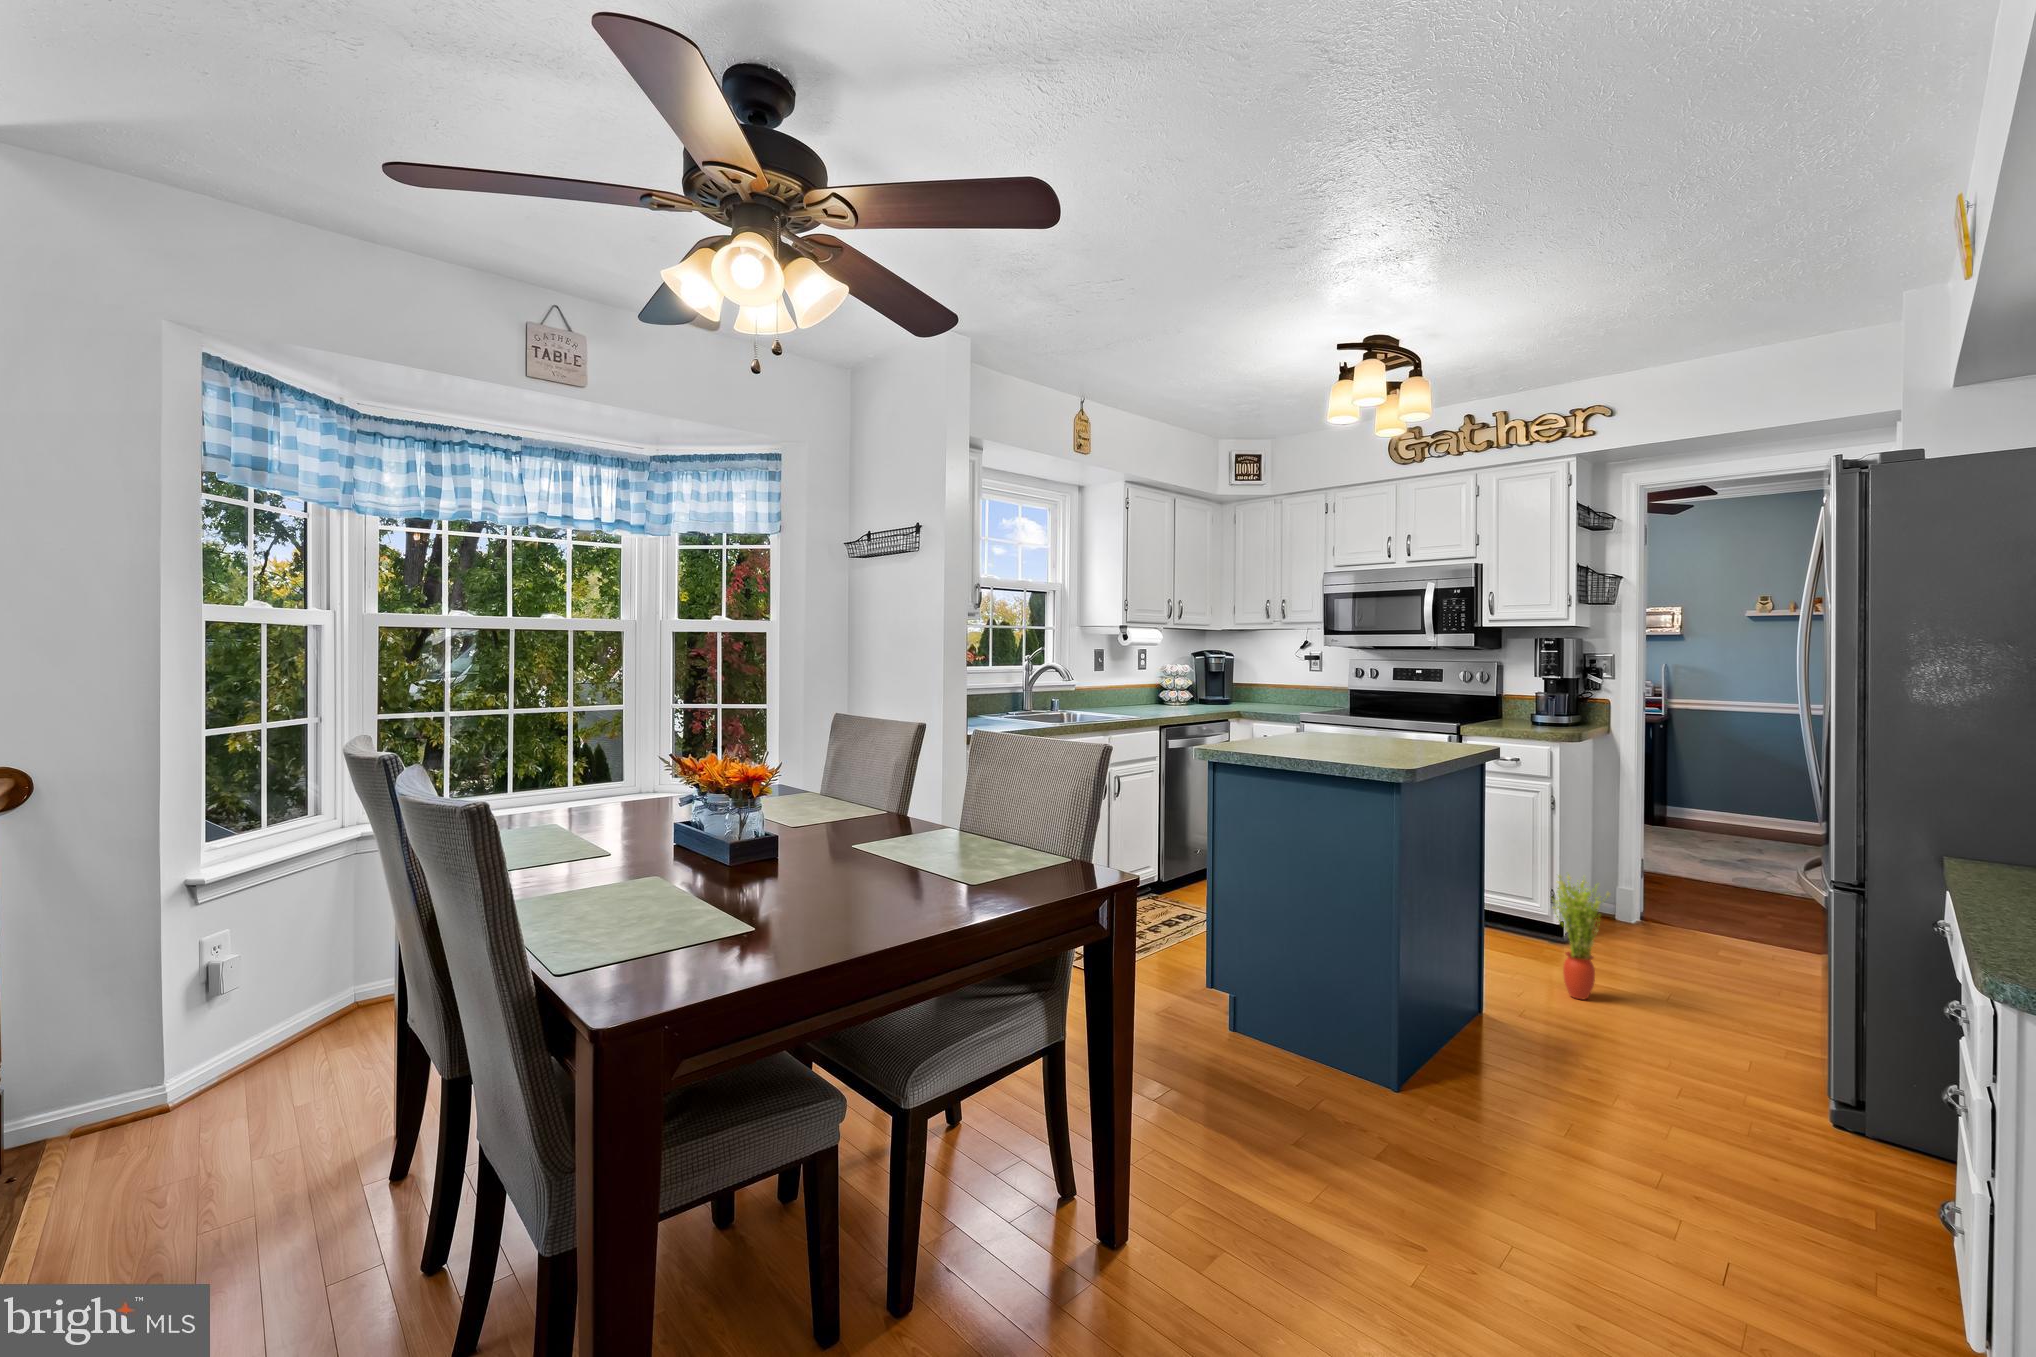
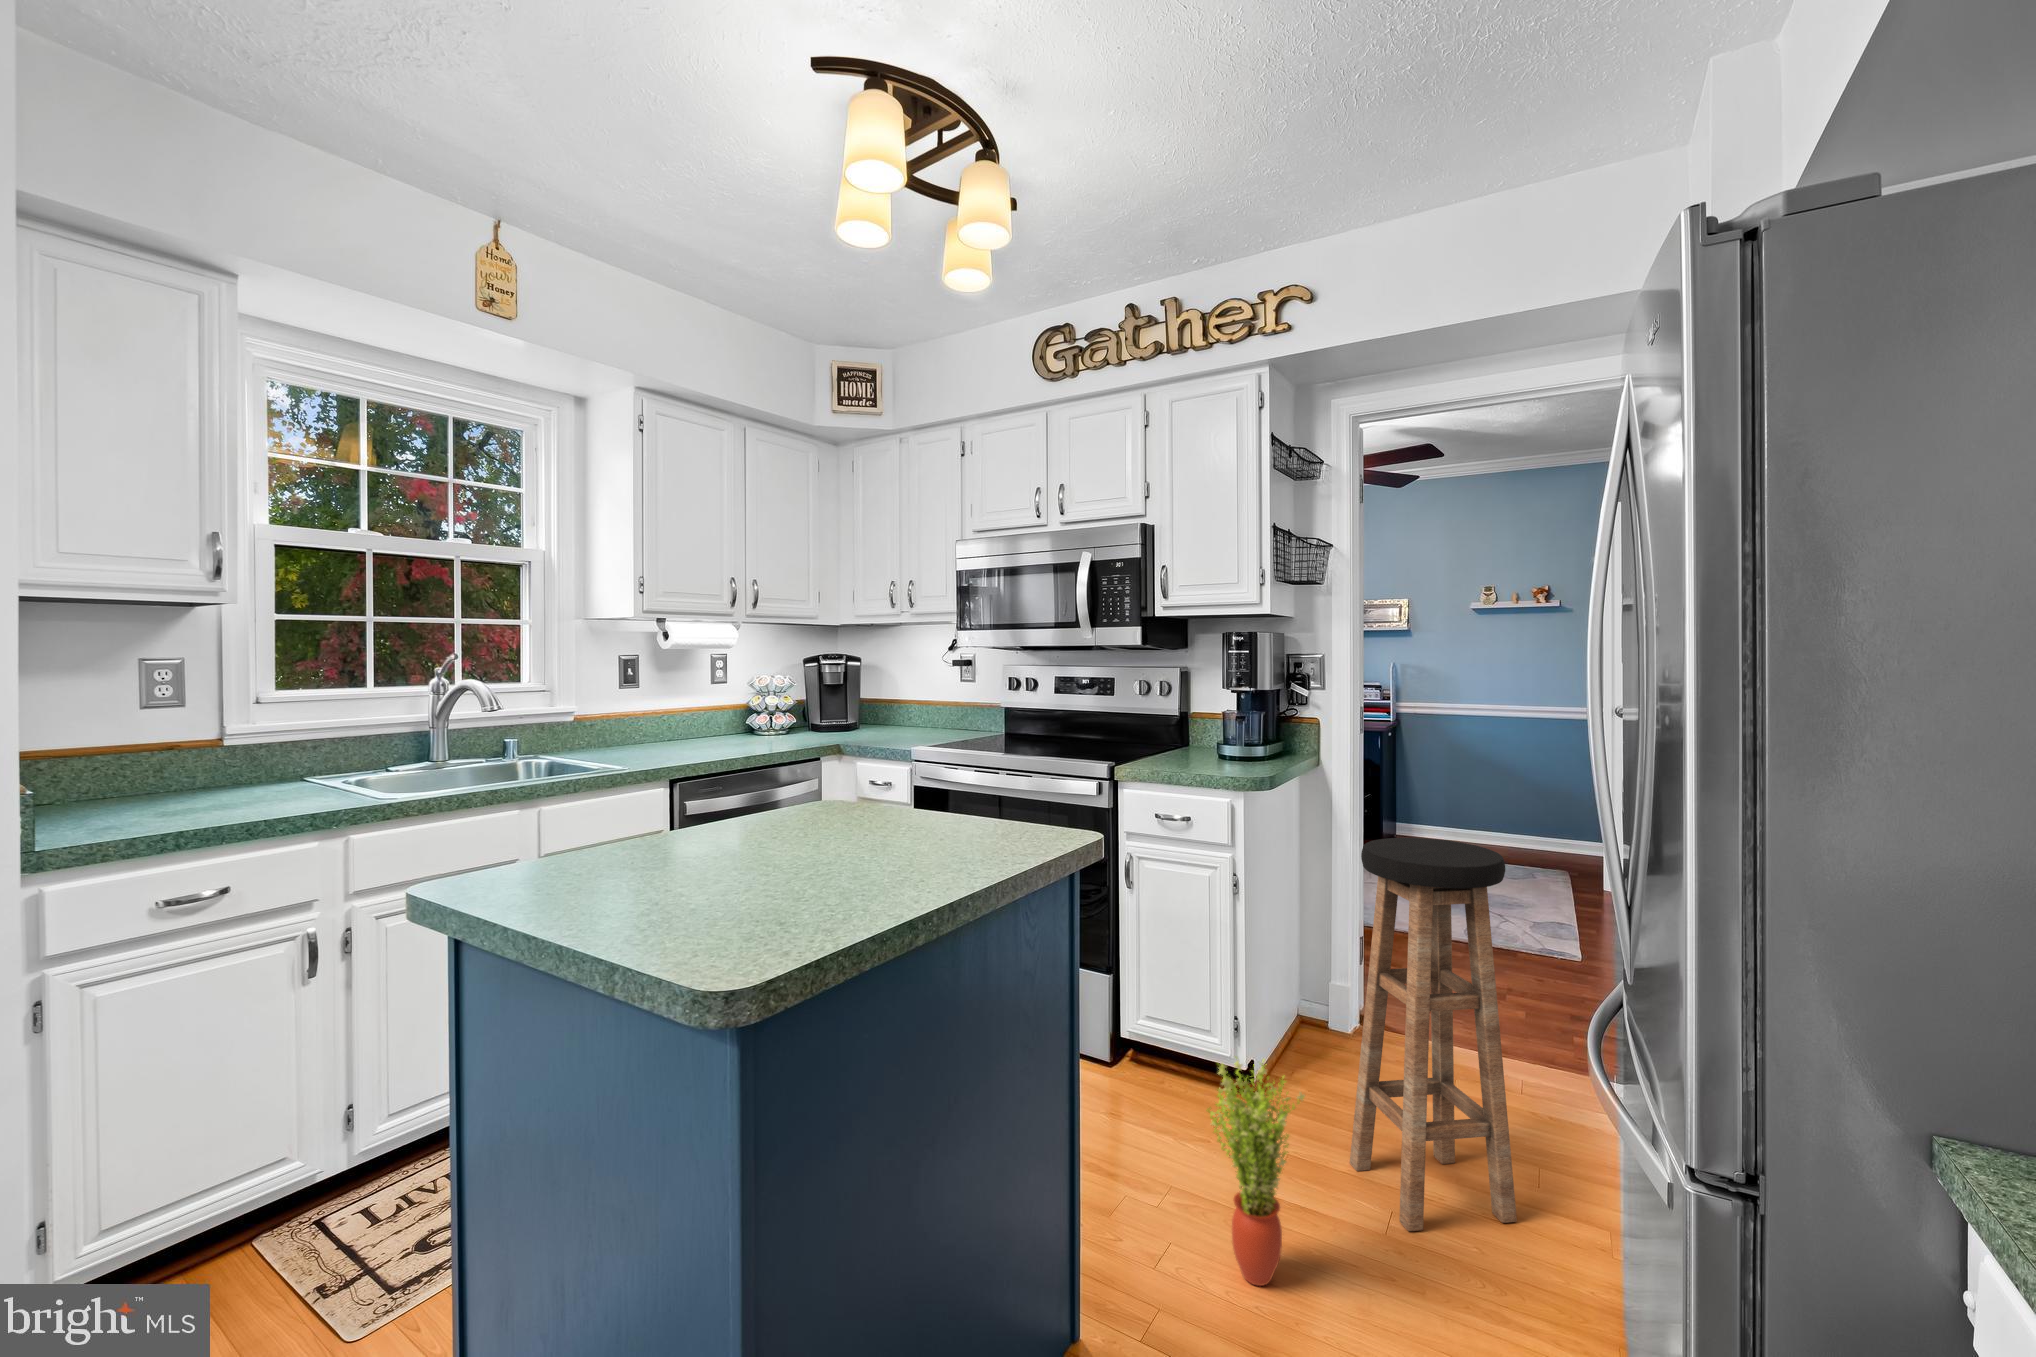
bar stool: none [1634,767,1749,994] -> present [1350,838,1517,1231]

